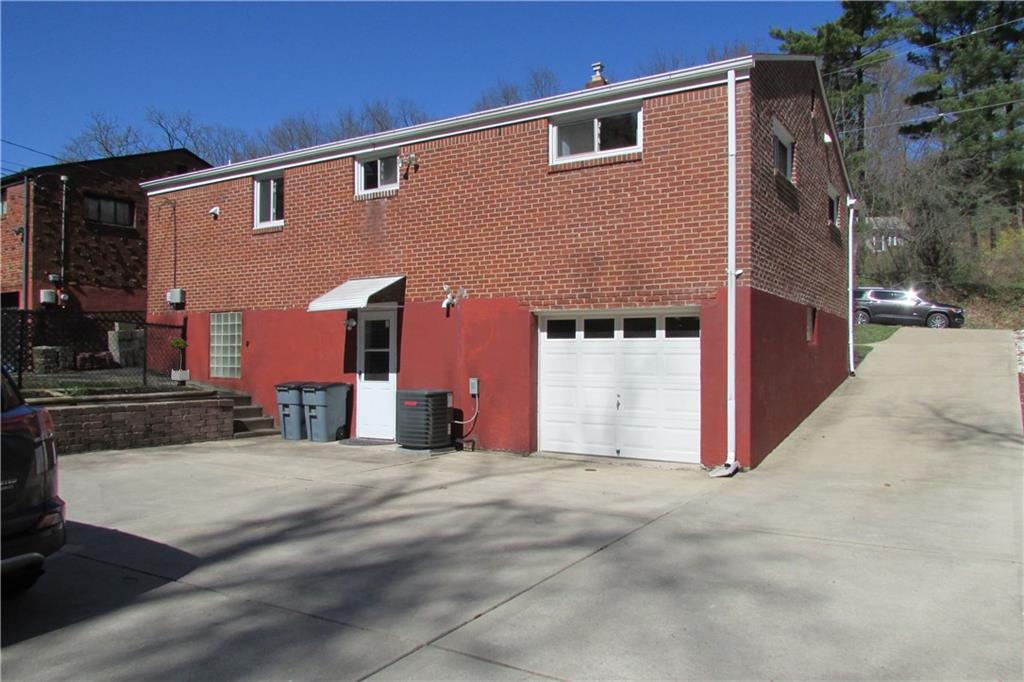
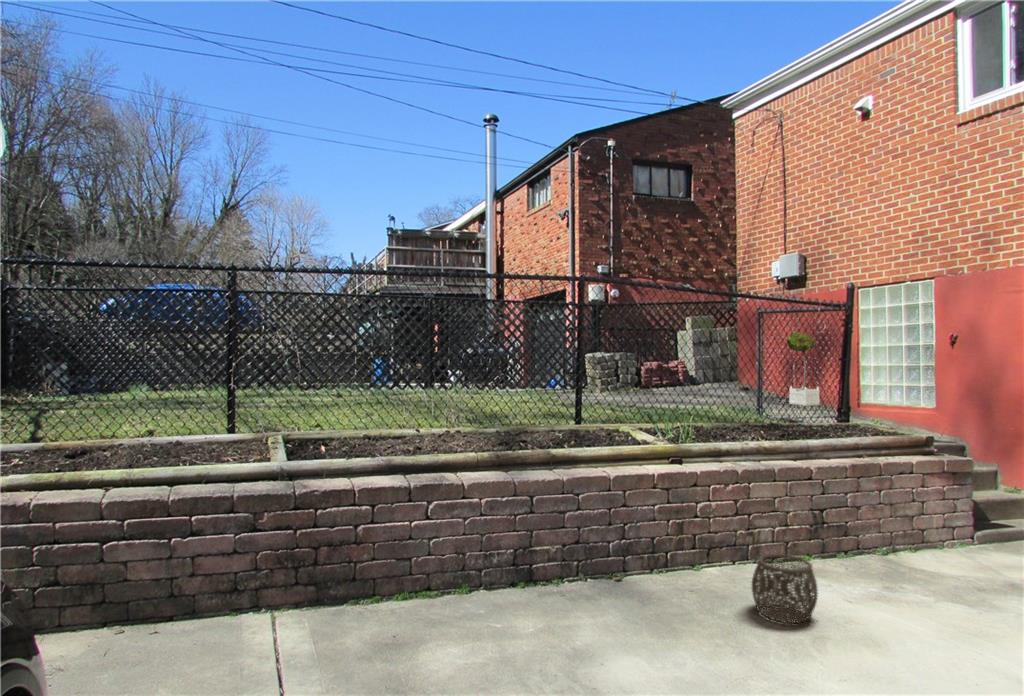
woven basket: none [100,436,129,461] -> present [752,554,818,623]

